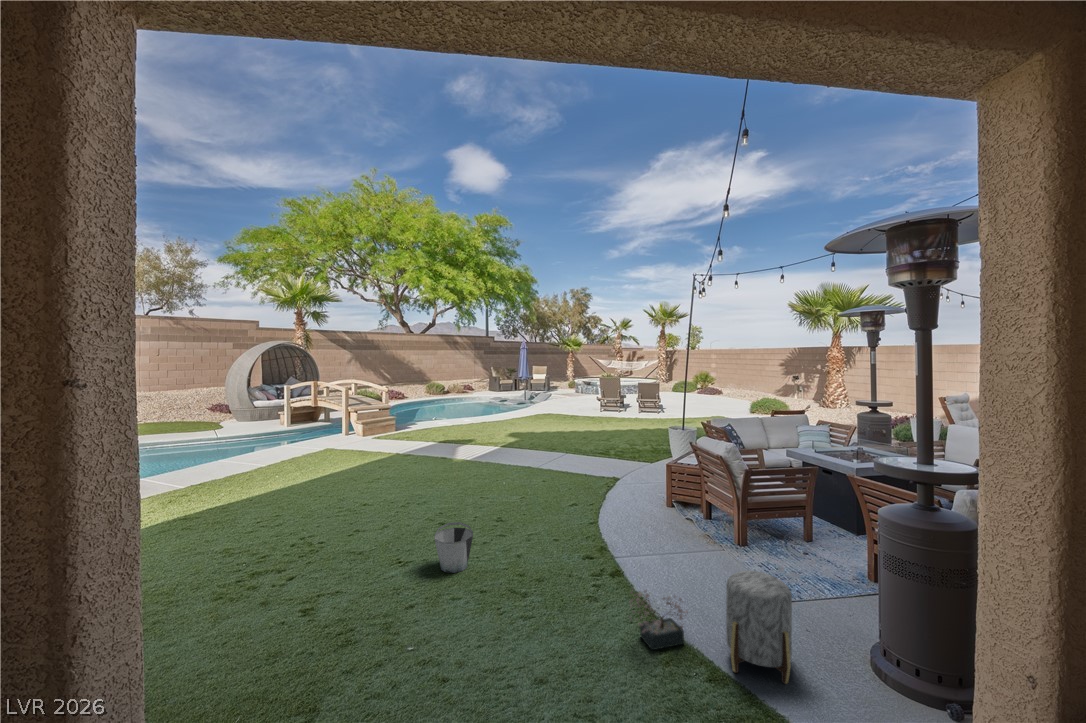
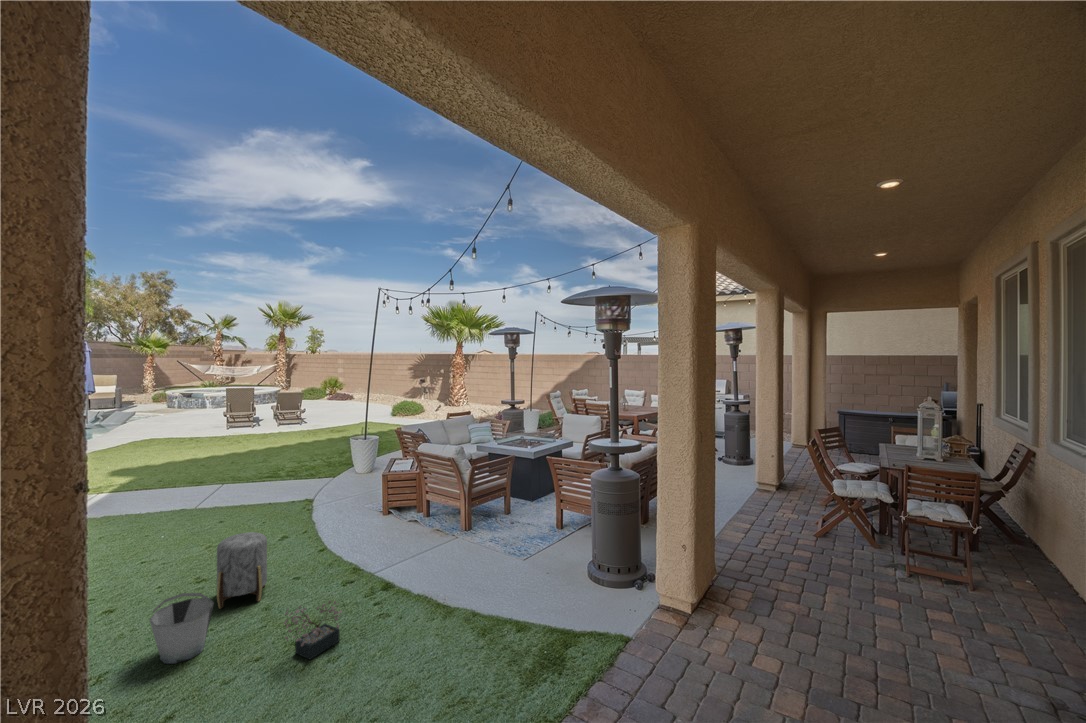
stool: present [726,571,792,684] -> present [217,532,267,608]
decorative plant: present [630,592,688,650] -> present [284,601,342,659]

